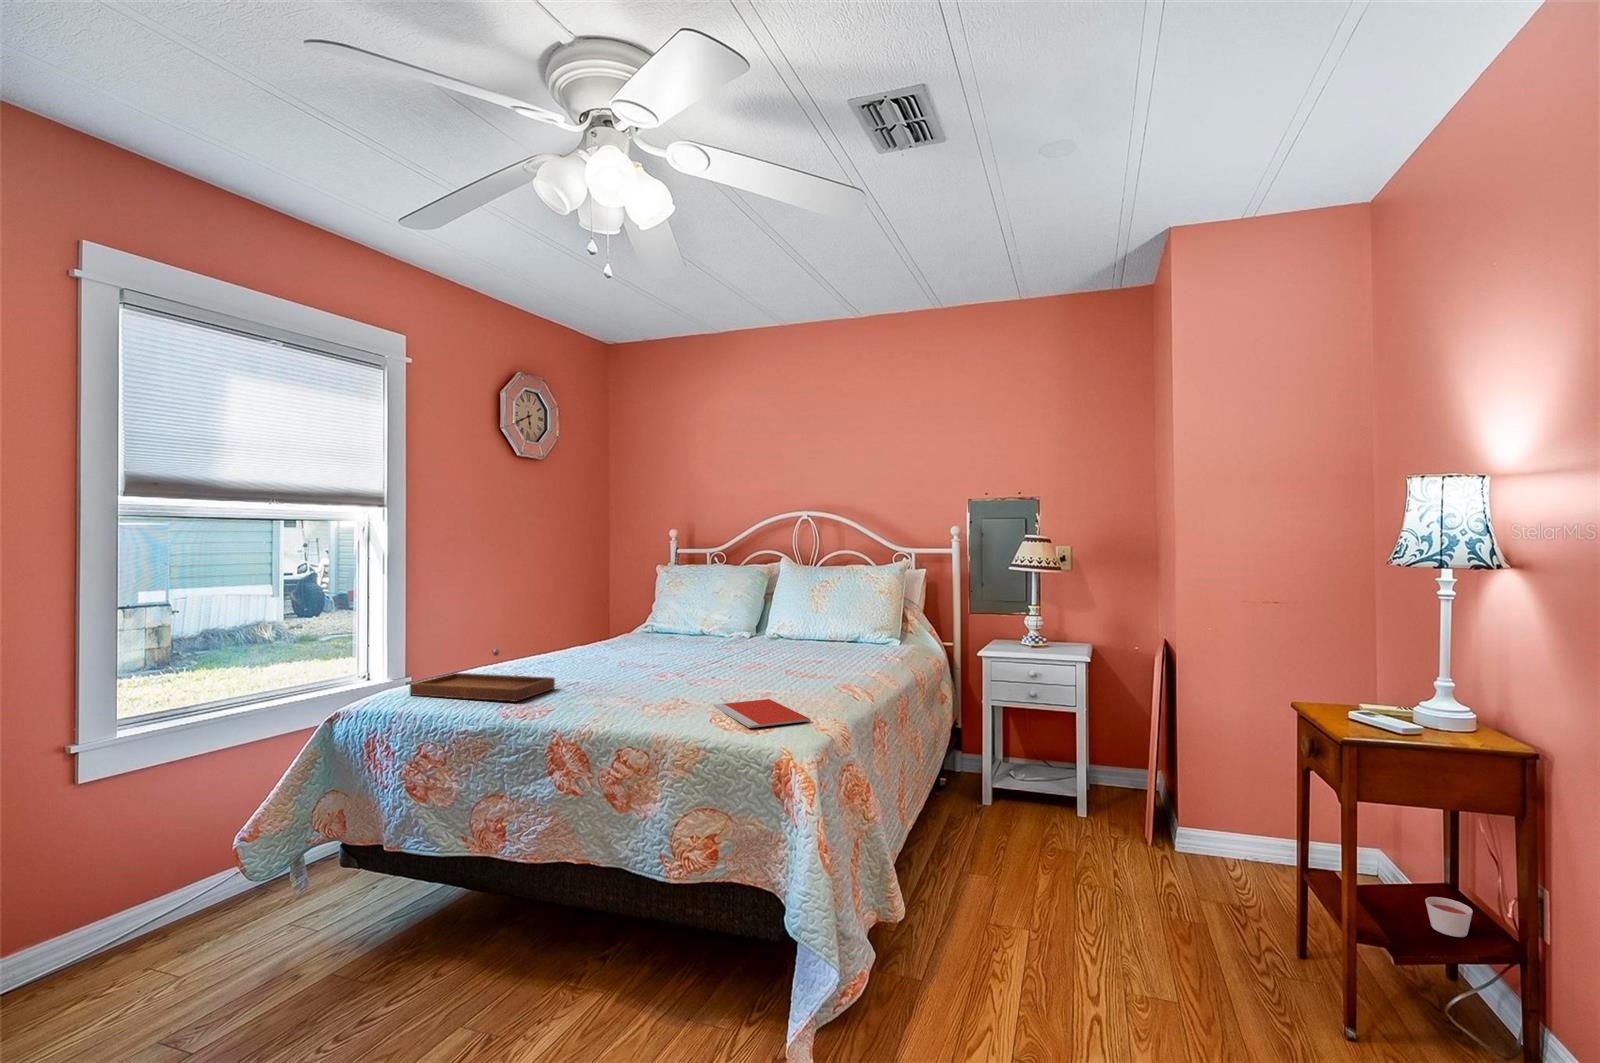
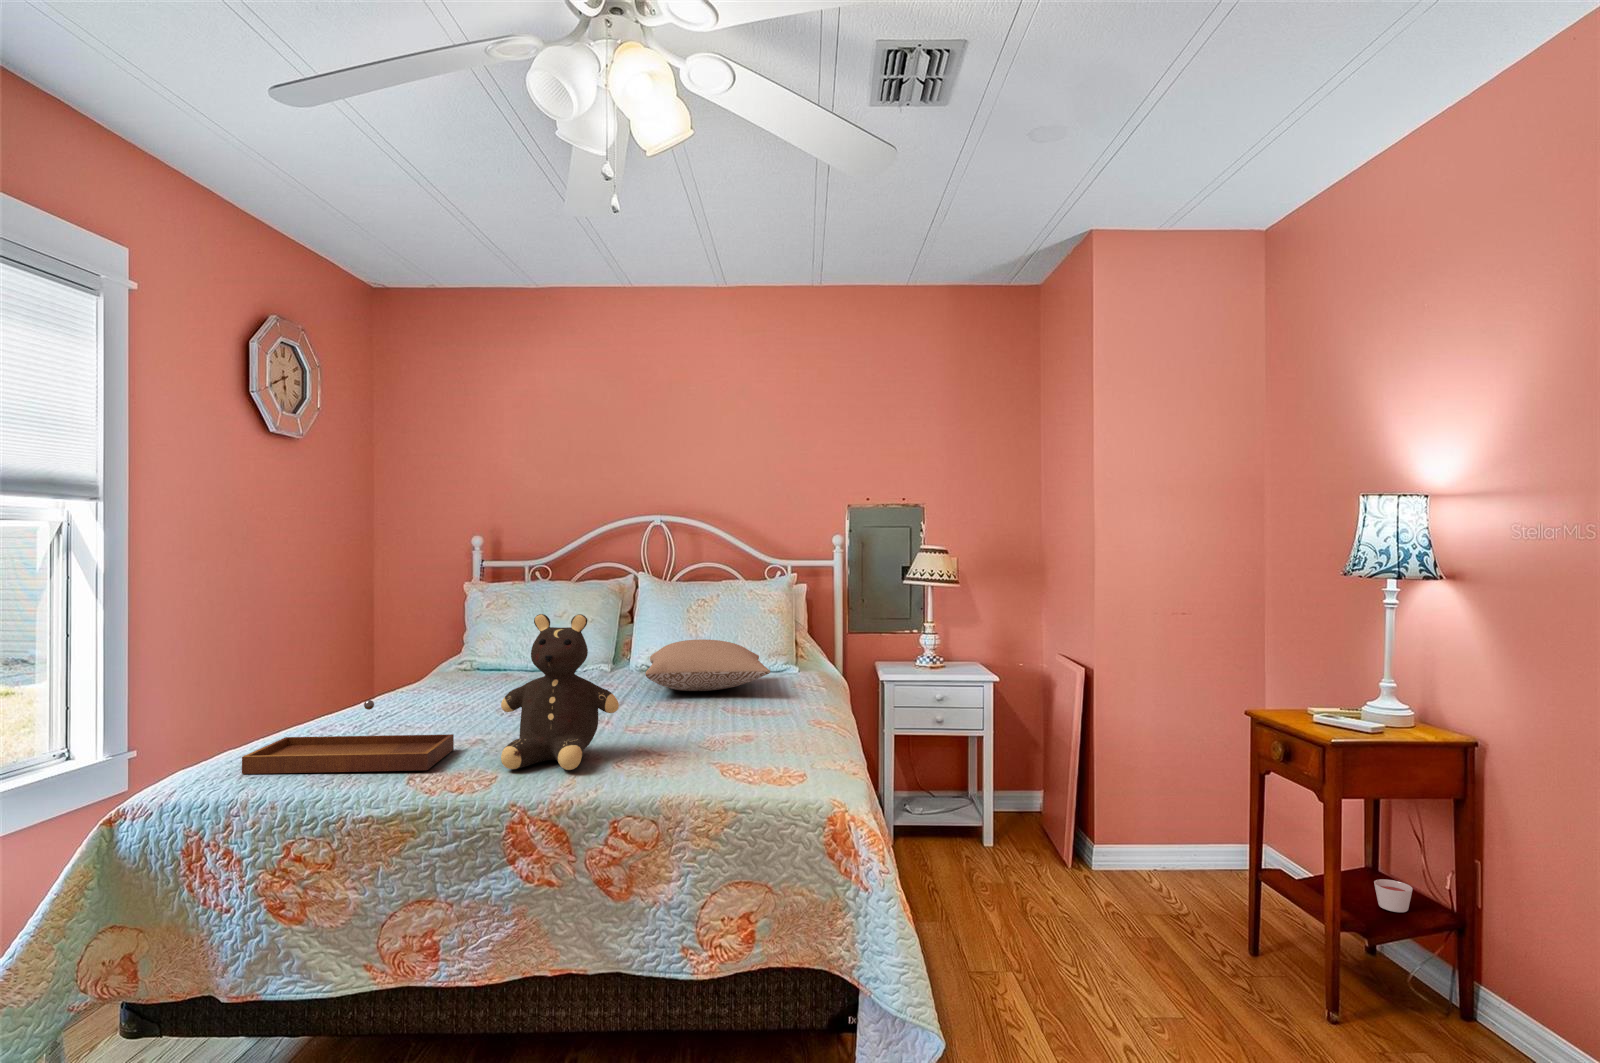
teddy bear: none [562,589,657,709] -> present [501,614,619,770]
pillow: none [737,615,852,657] -> present [645,639,770,691]
notebook: present [714,699,811,728] -> none [695,743,834,779]

